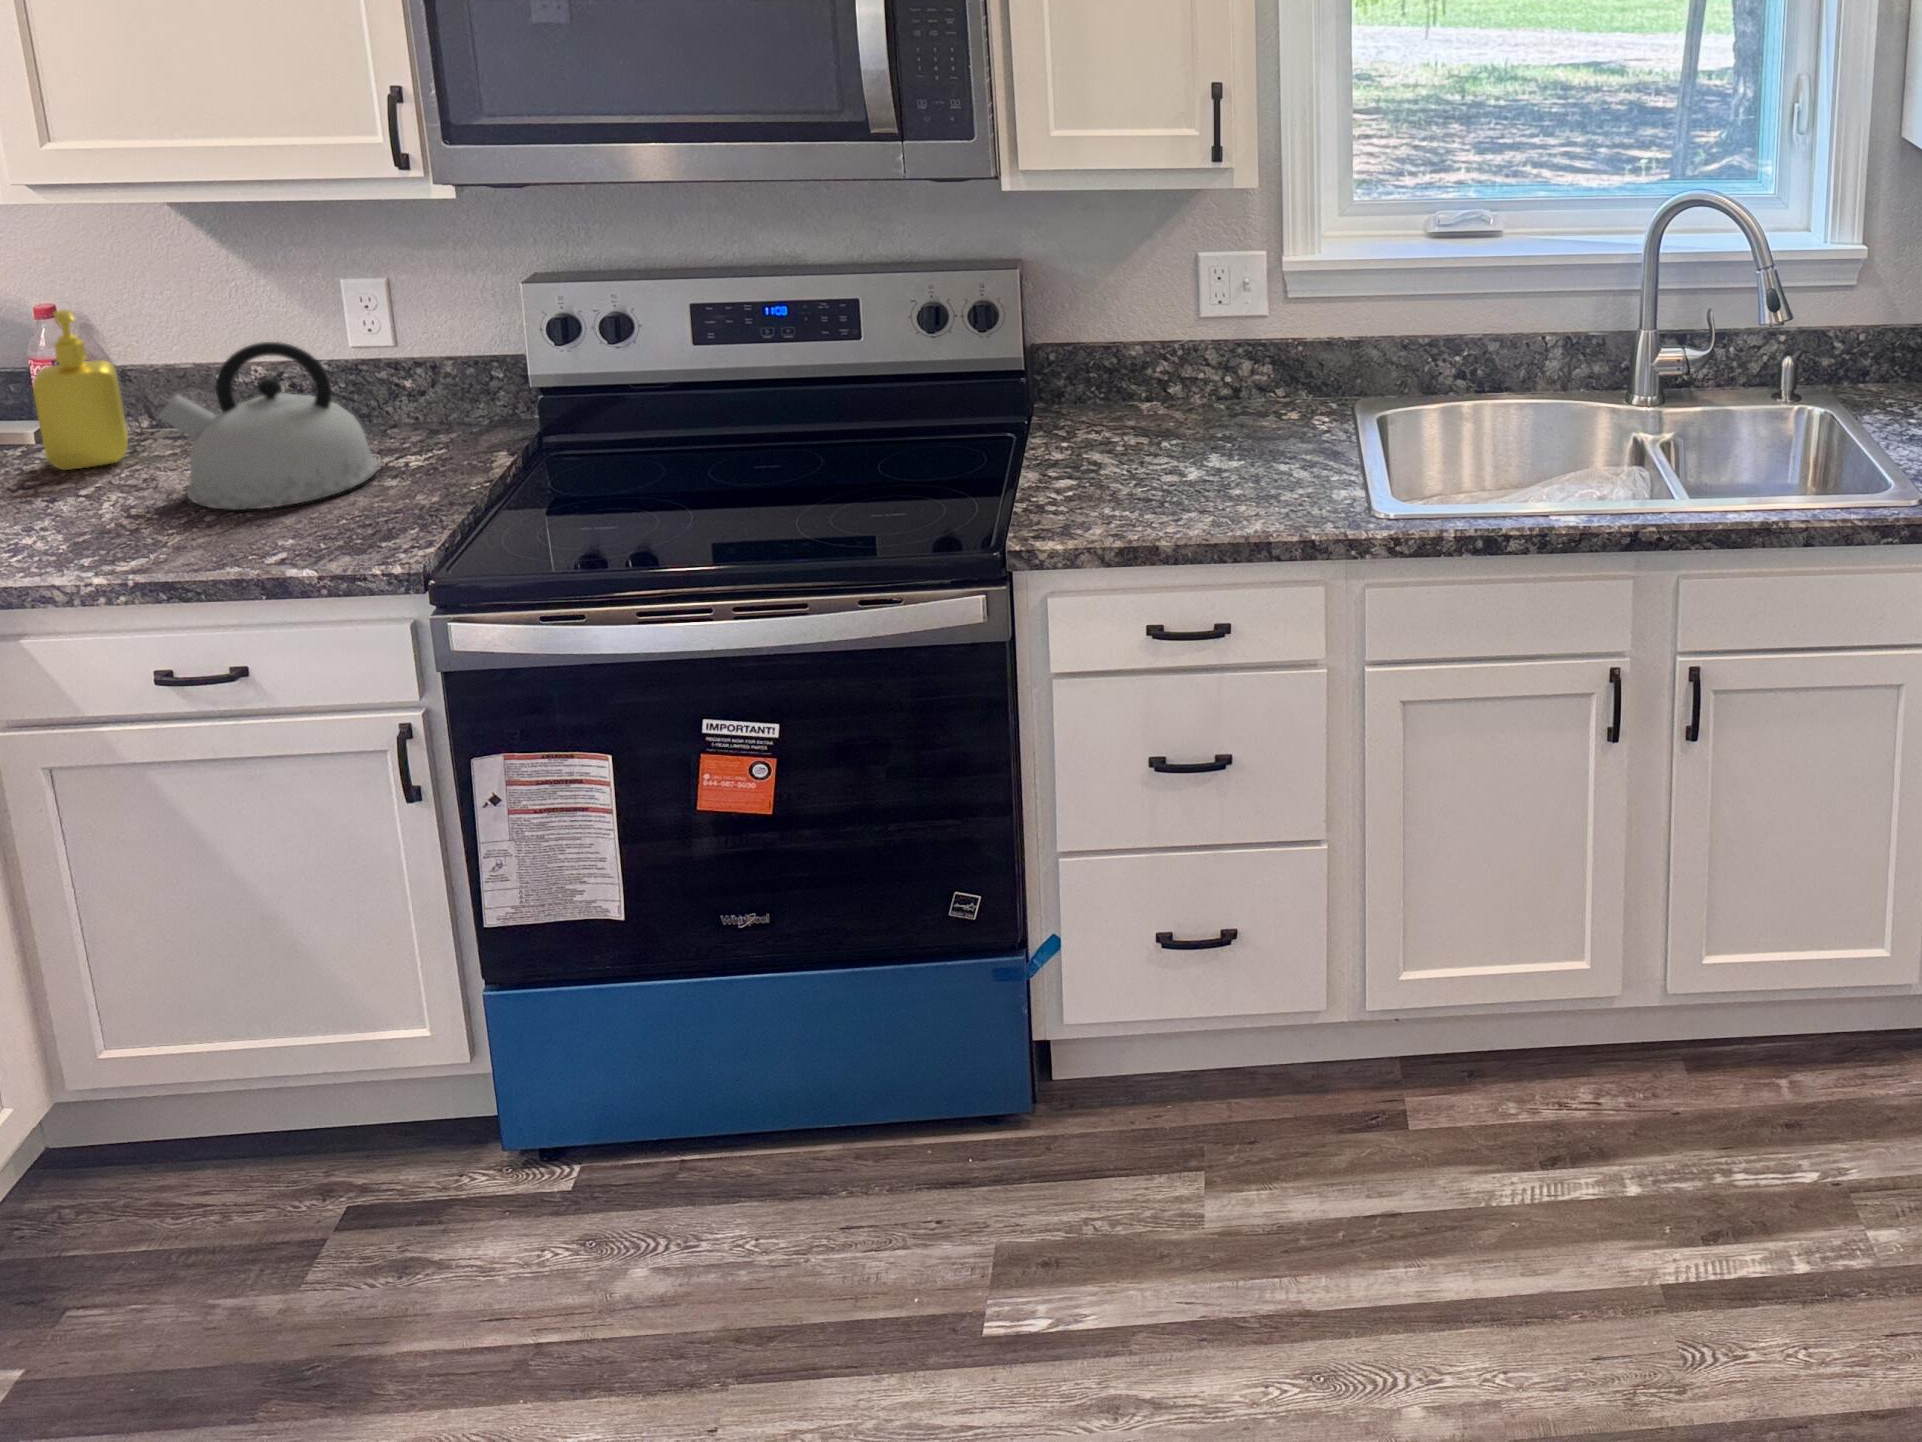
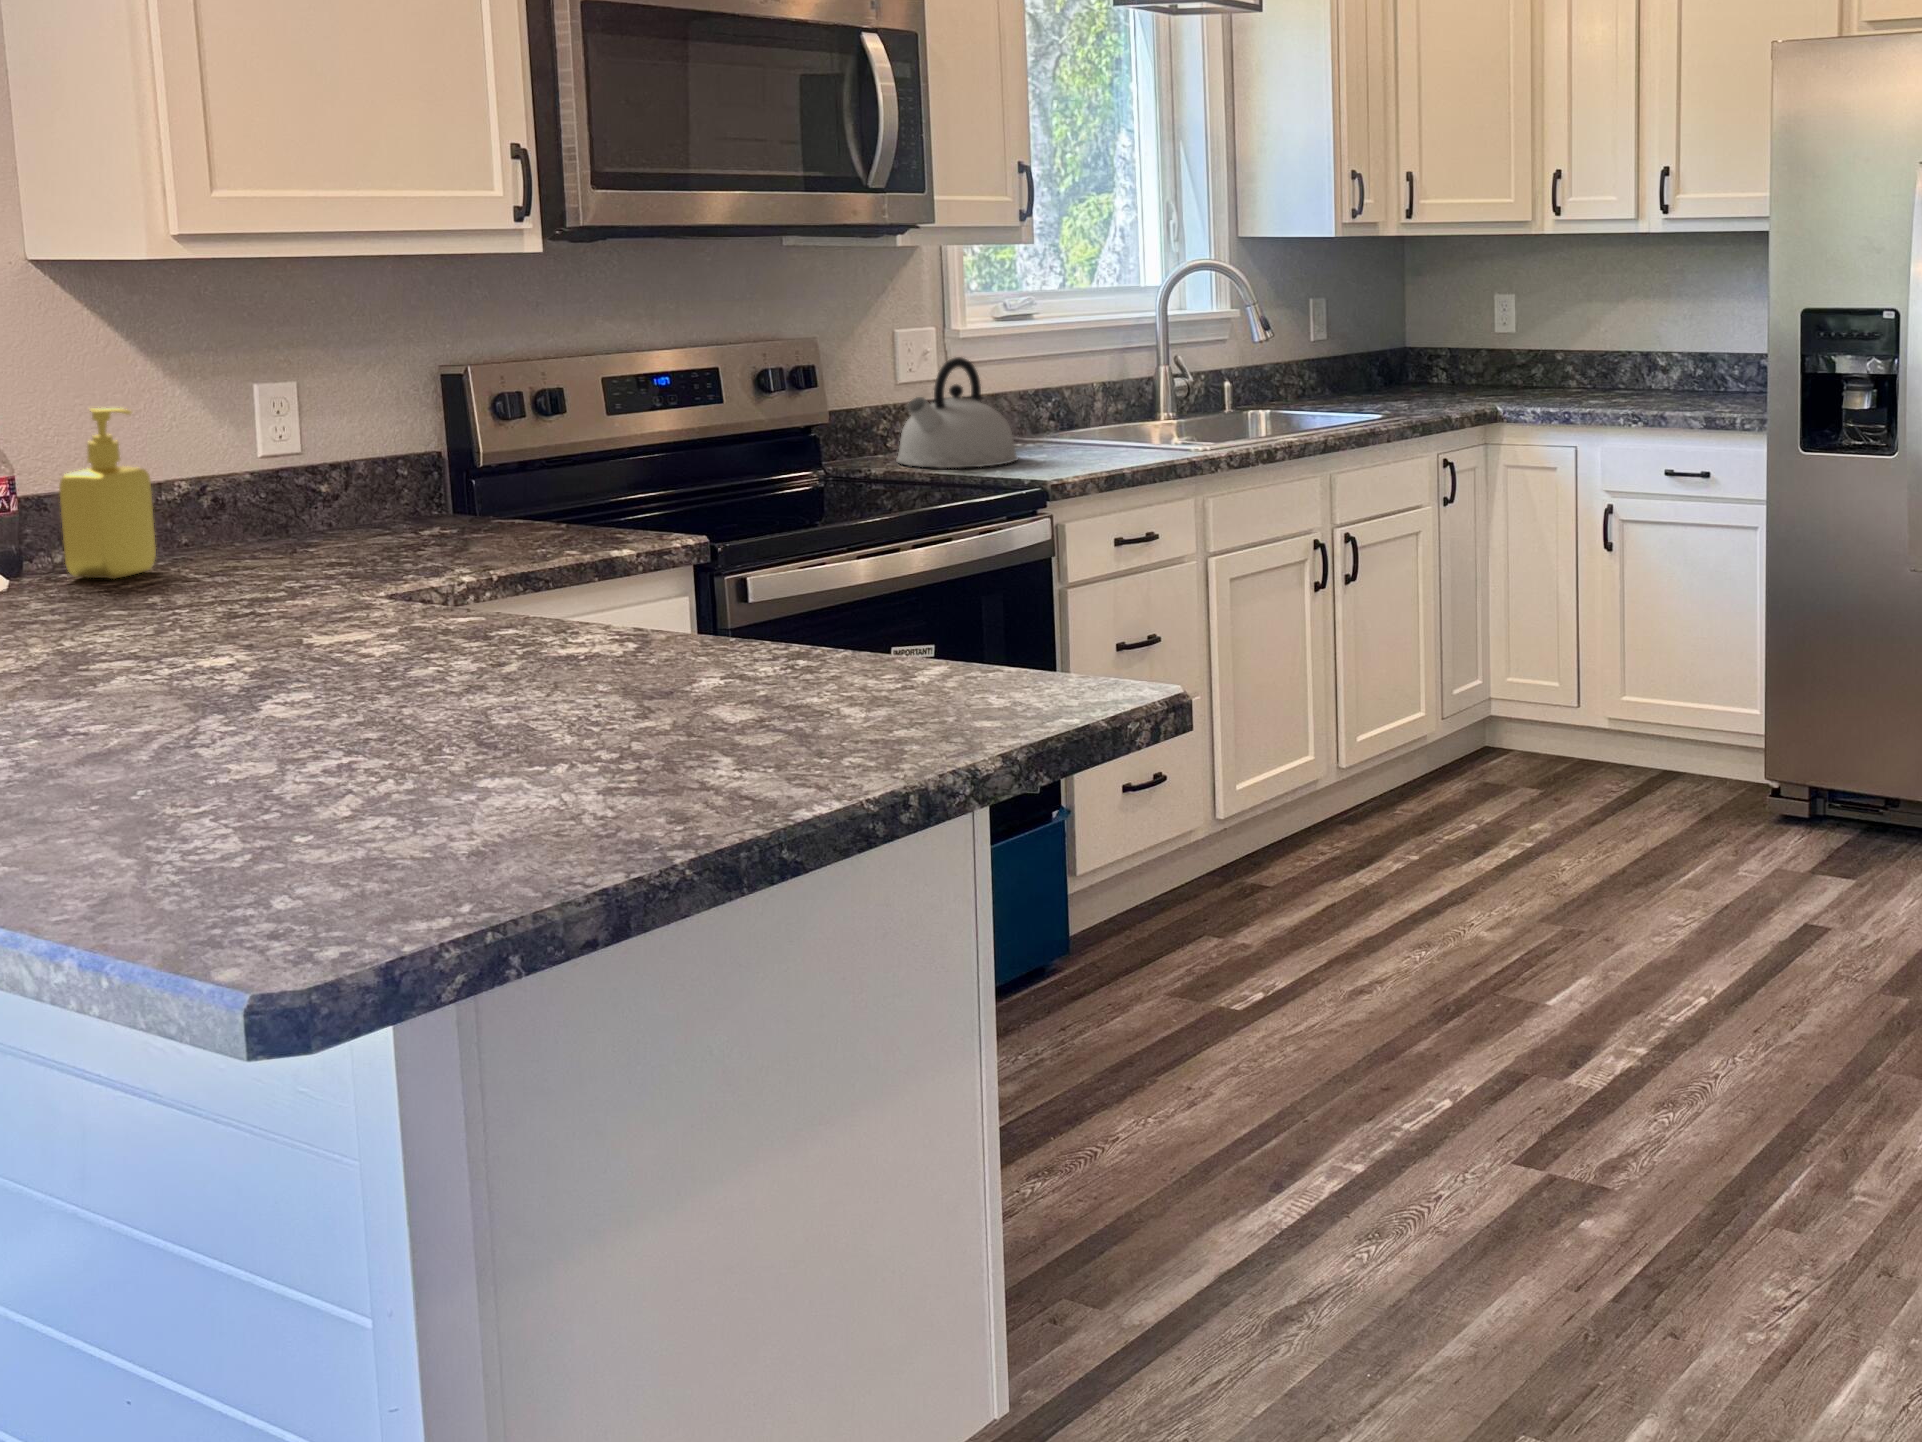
kettle: present [158,342,378,510] -> present [896,357,1018,468]

